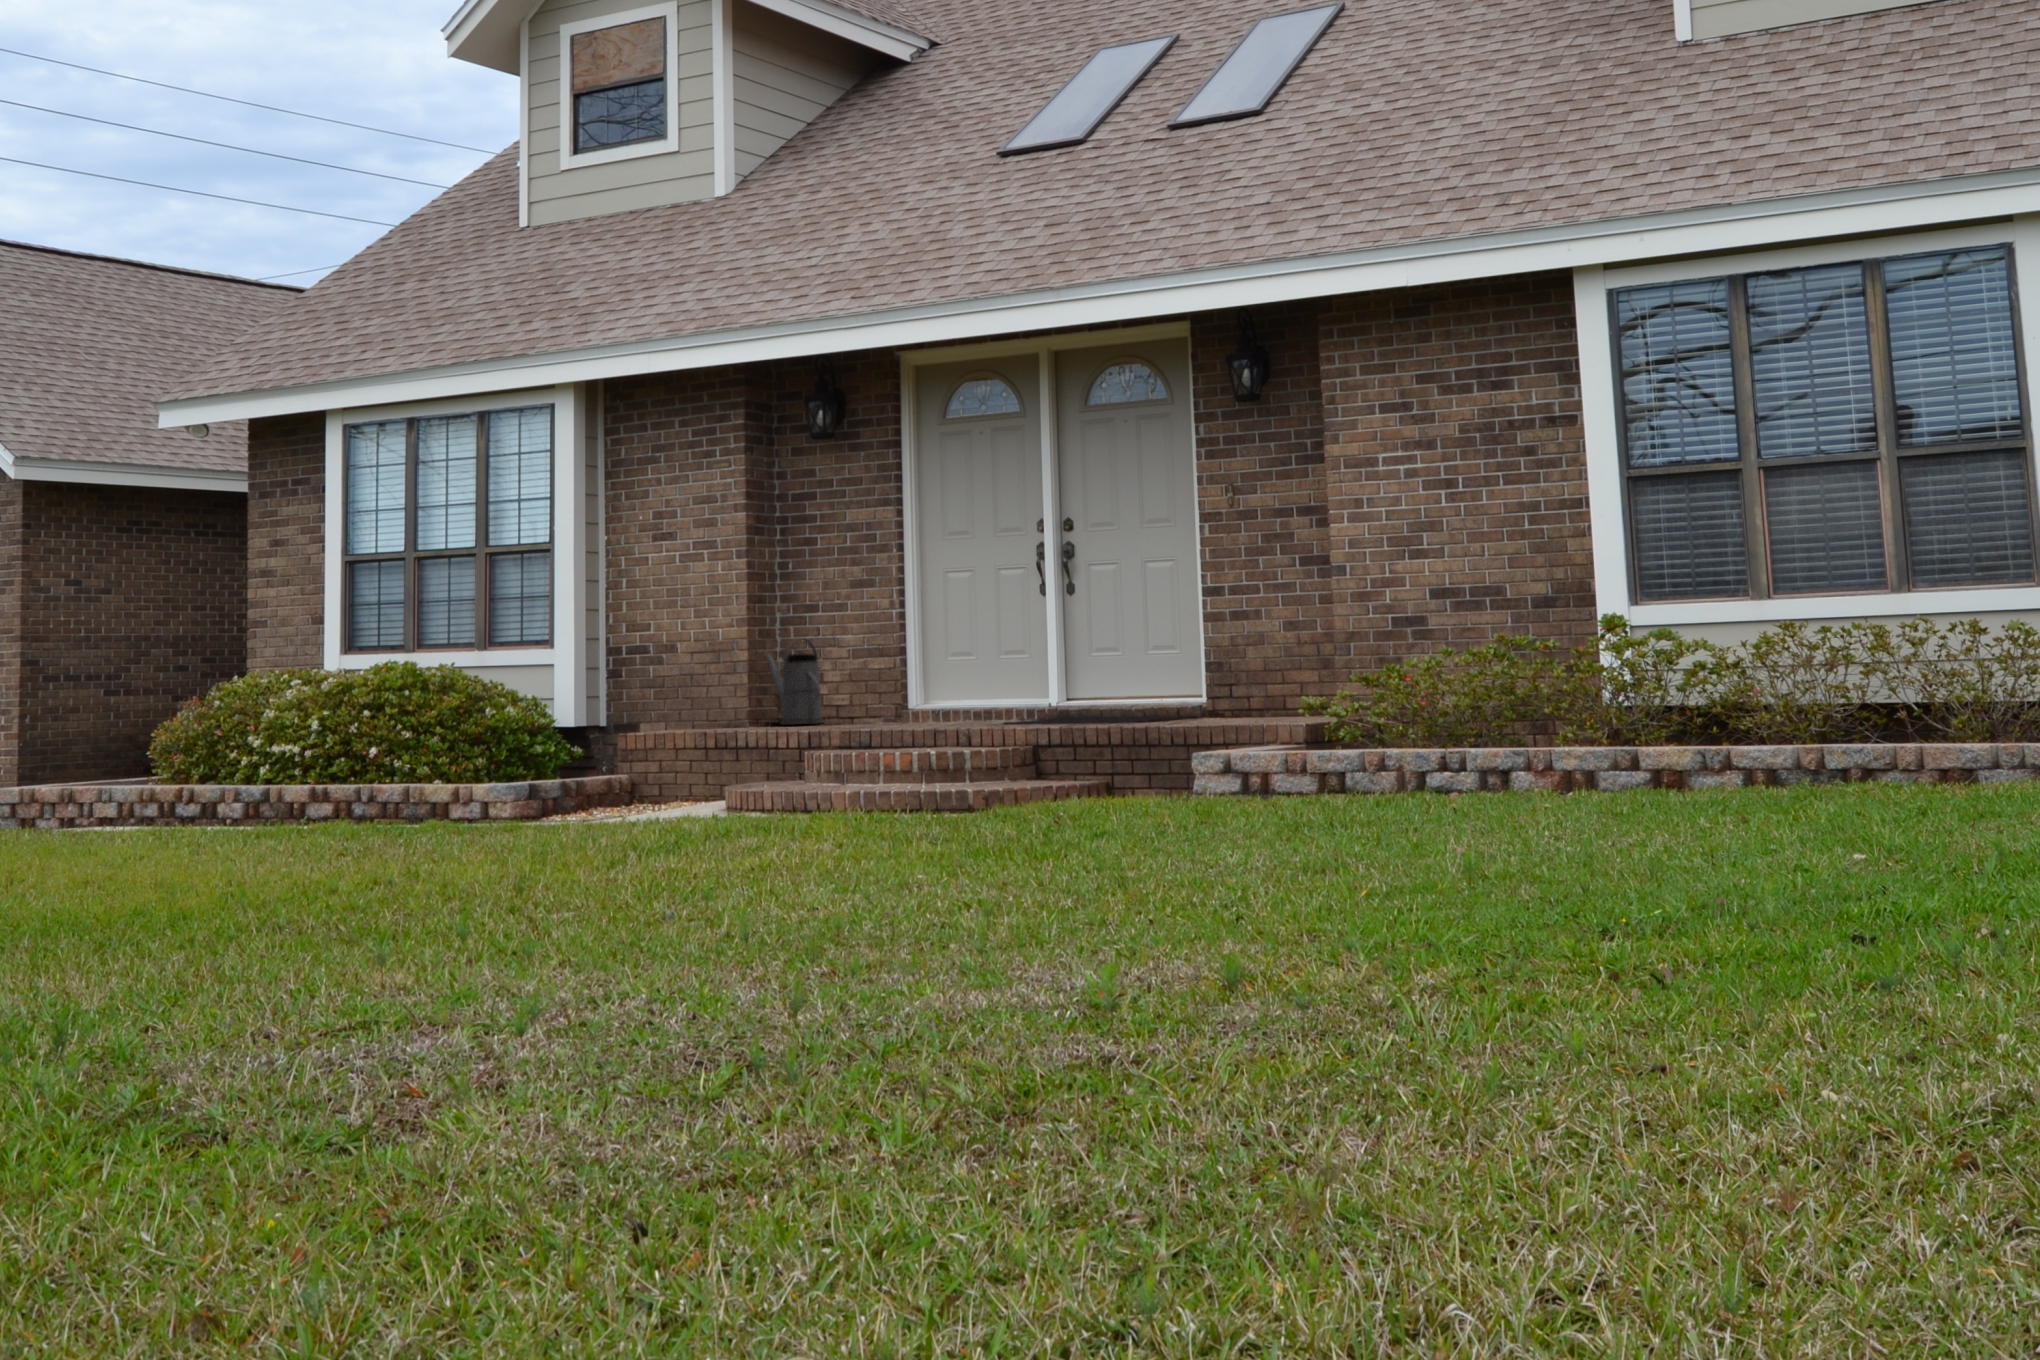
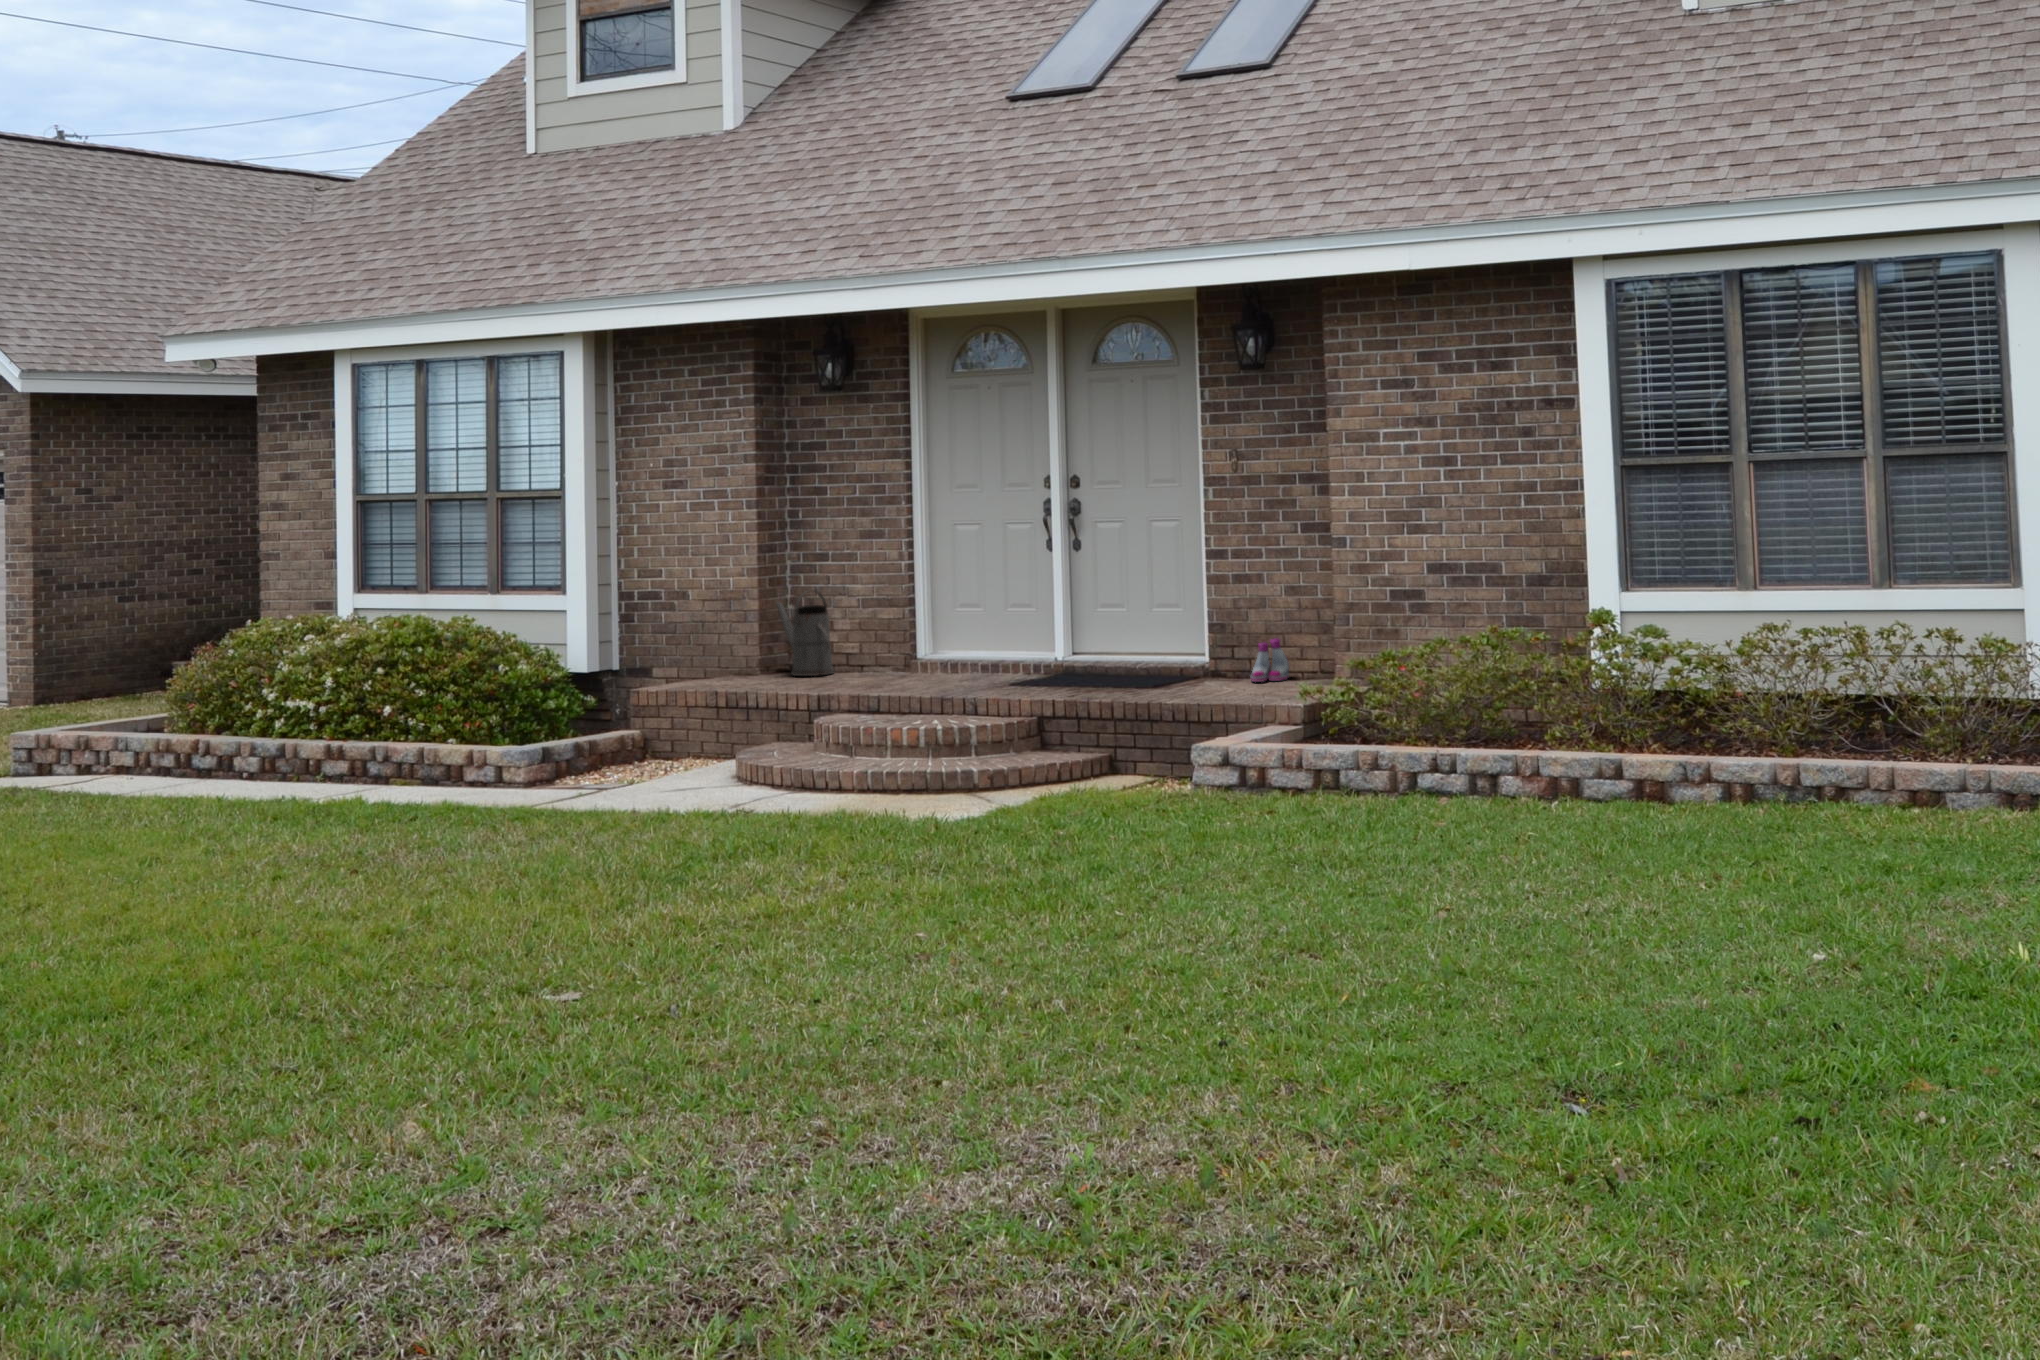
boots: none [1249,672,1289,715] -> present [1250,638,1289,682]

